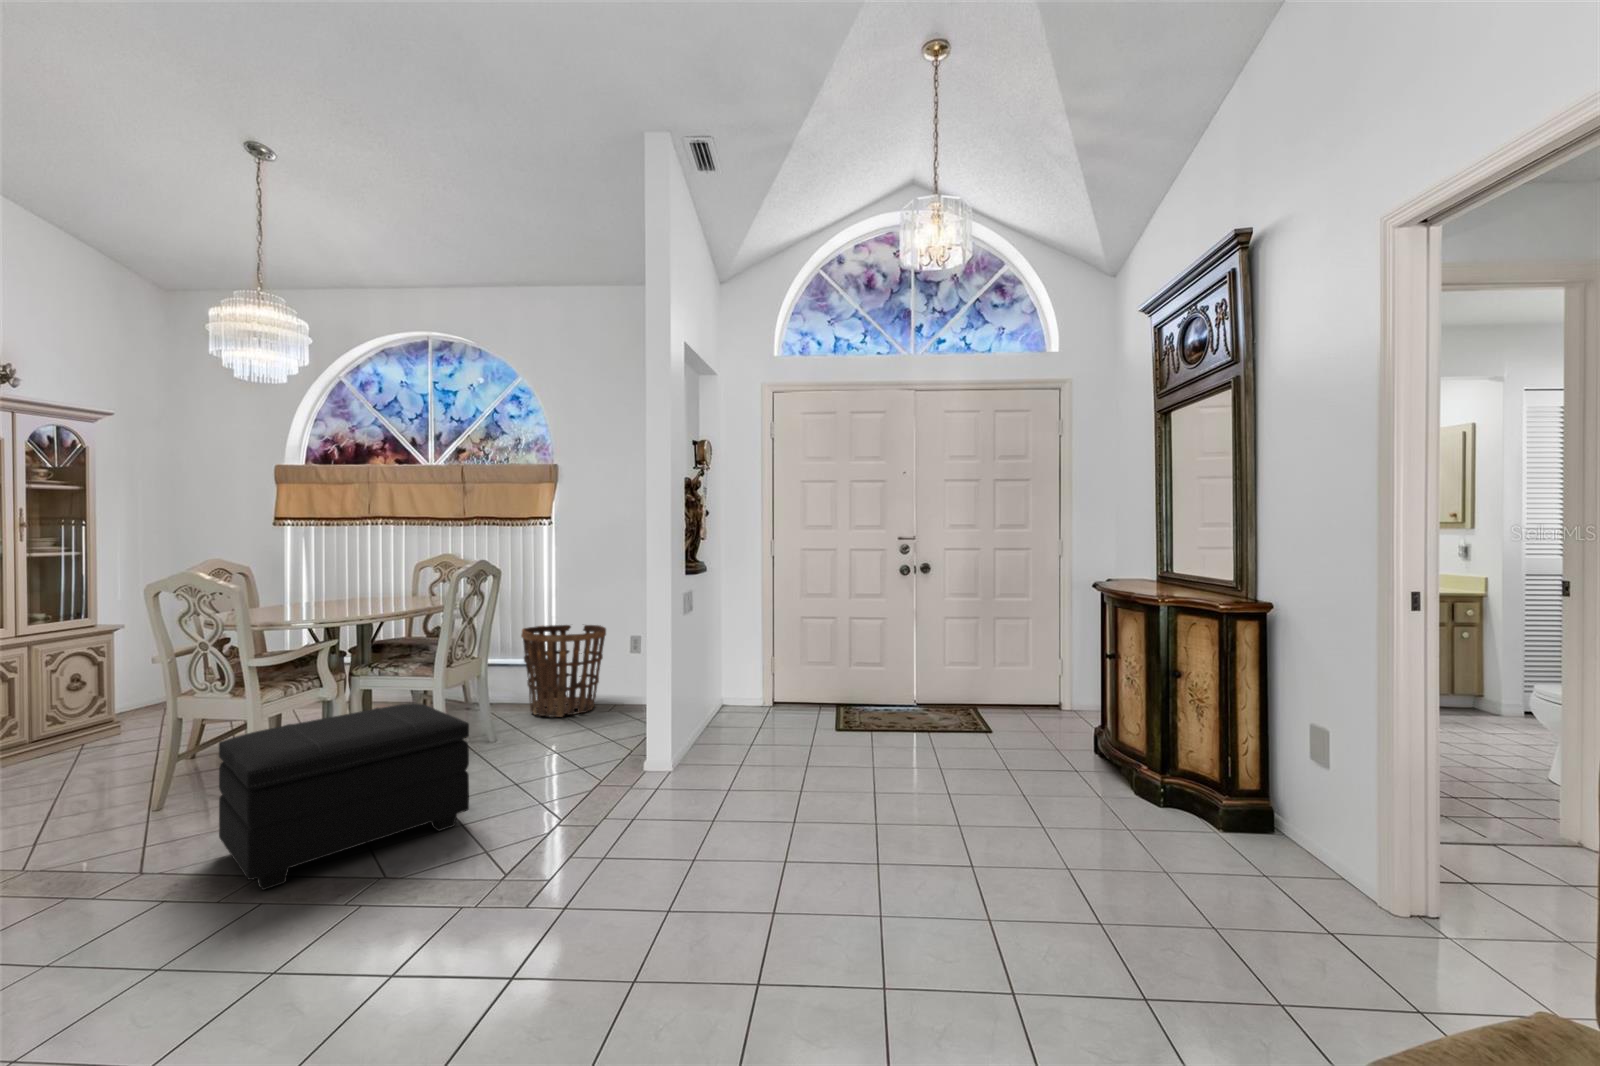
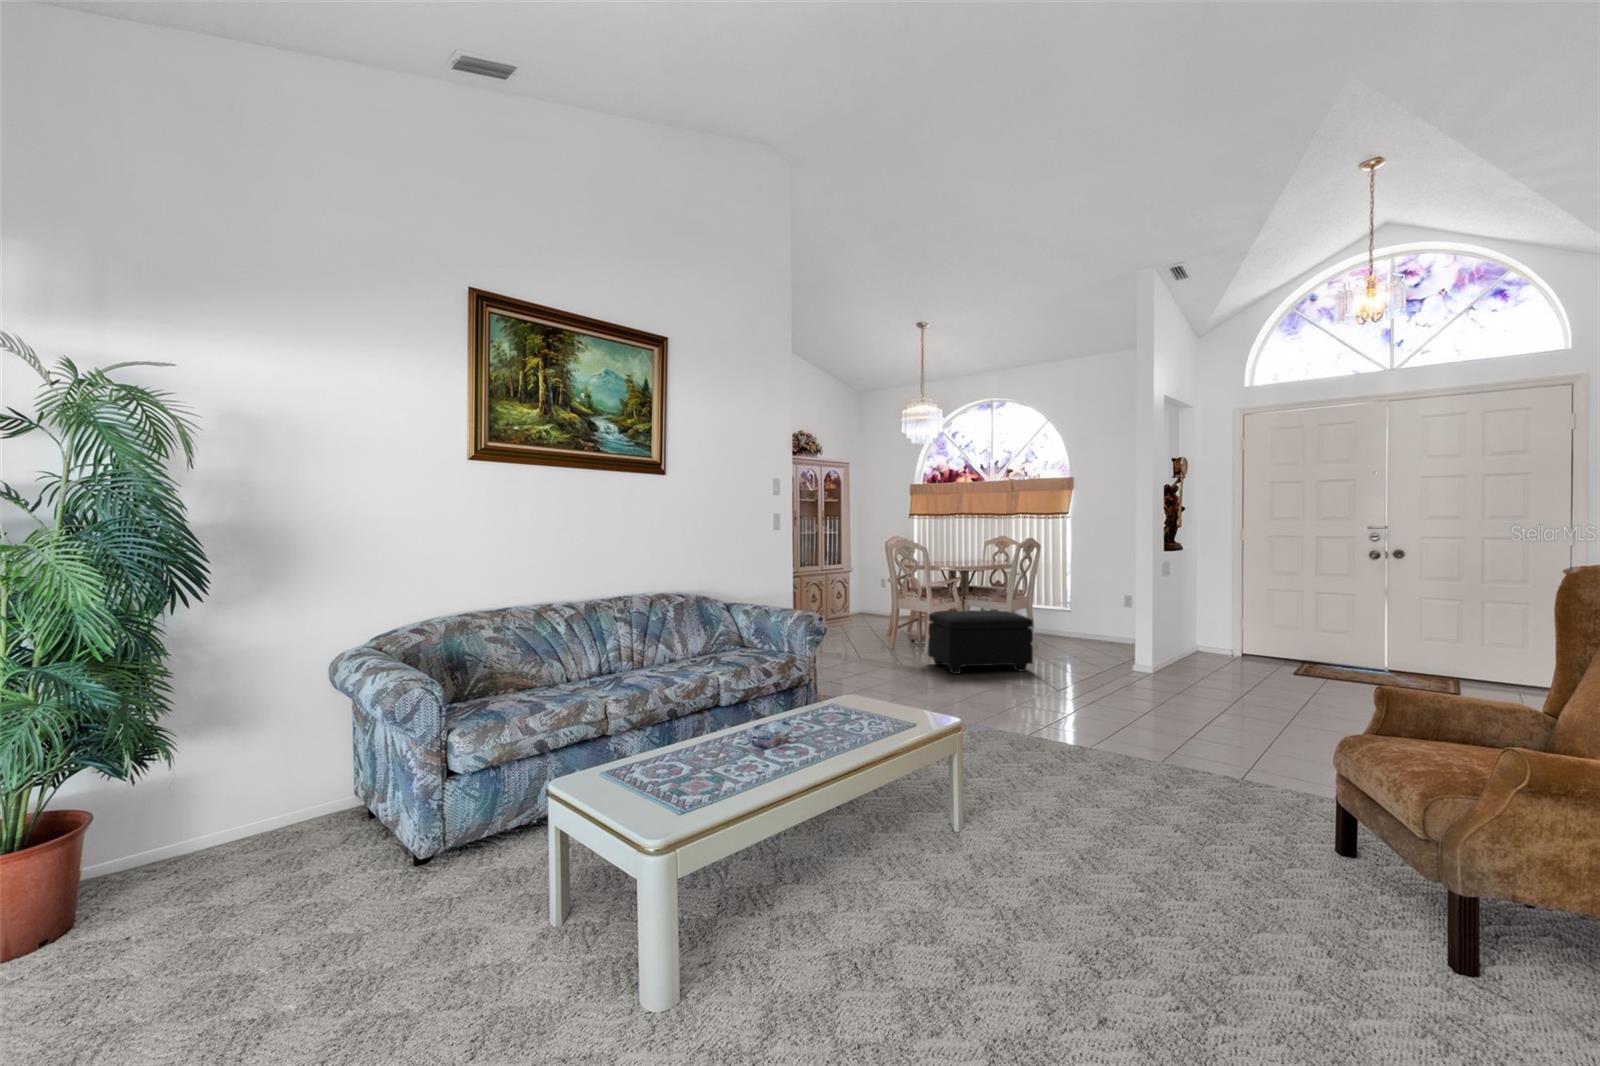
basket: present [521,625,606,717] -> none [1051,586,1109,644]

